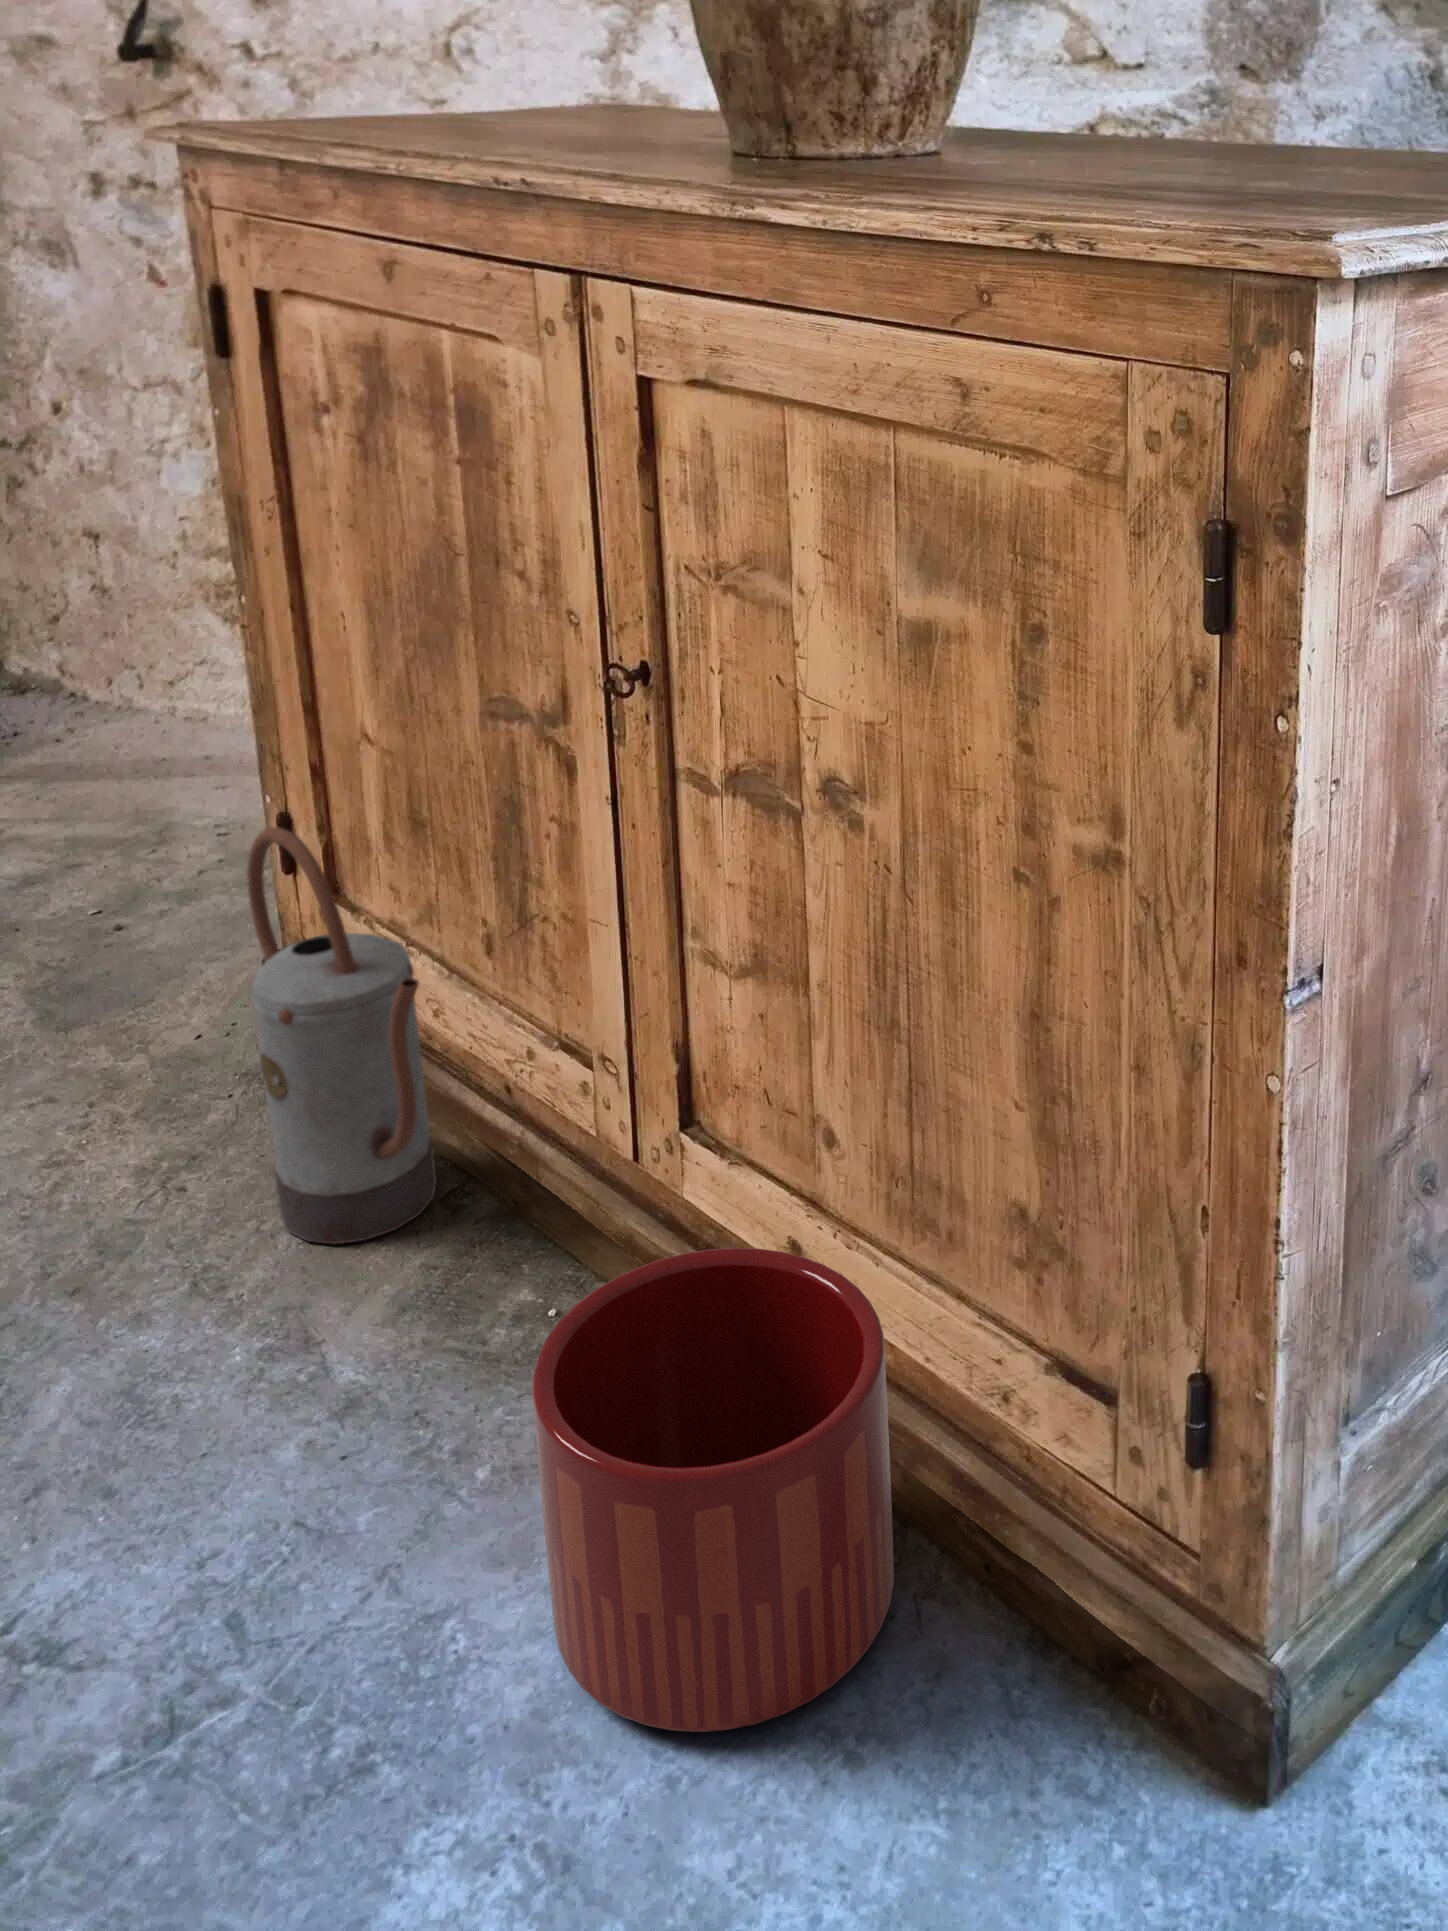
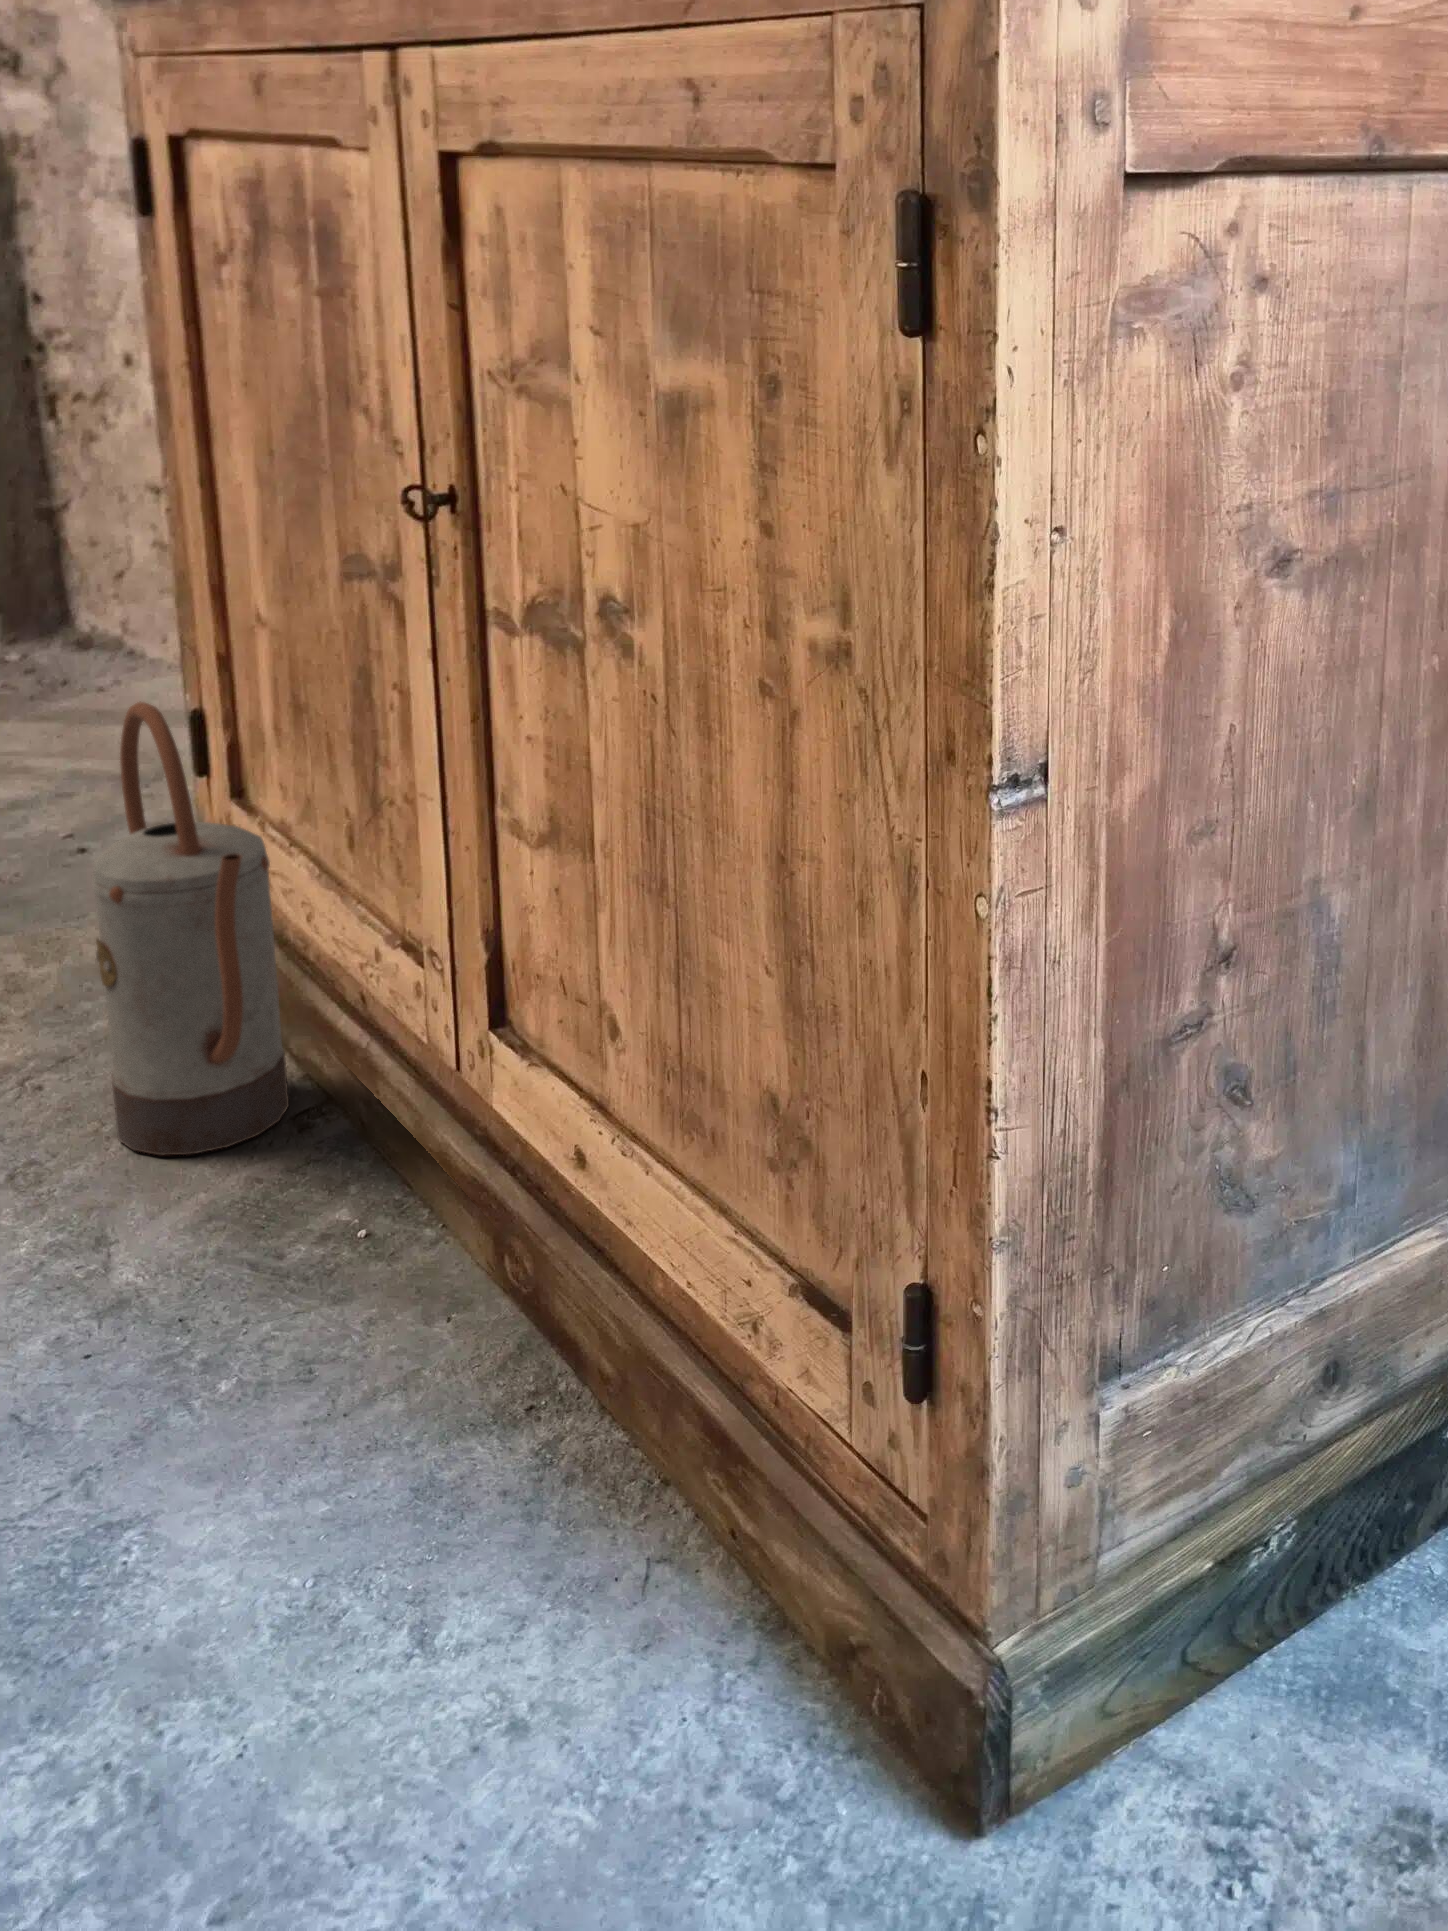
planter: present [533,1248,894,1732] -> none [199,1140,631,1674]

